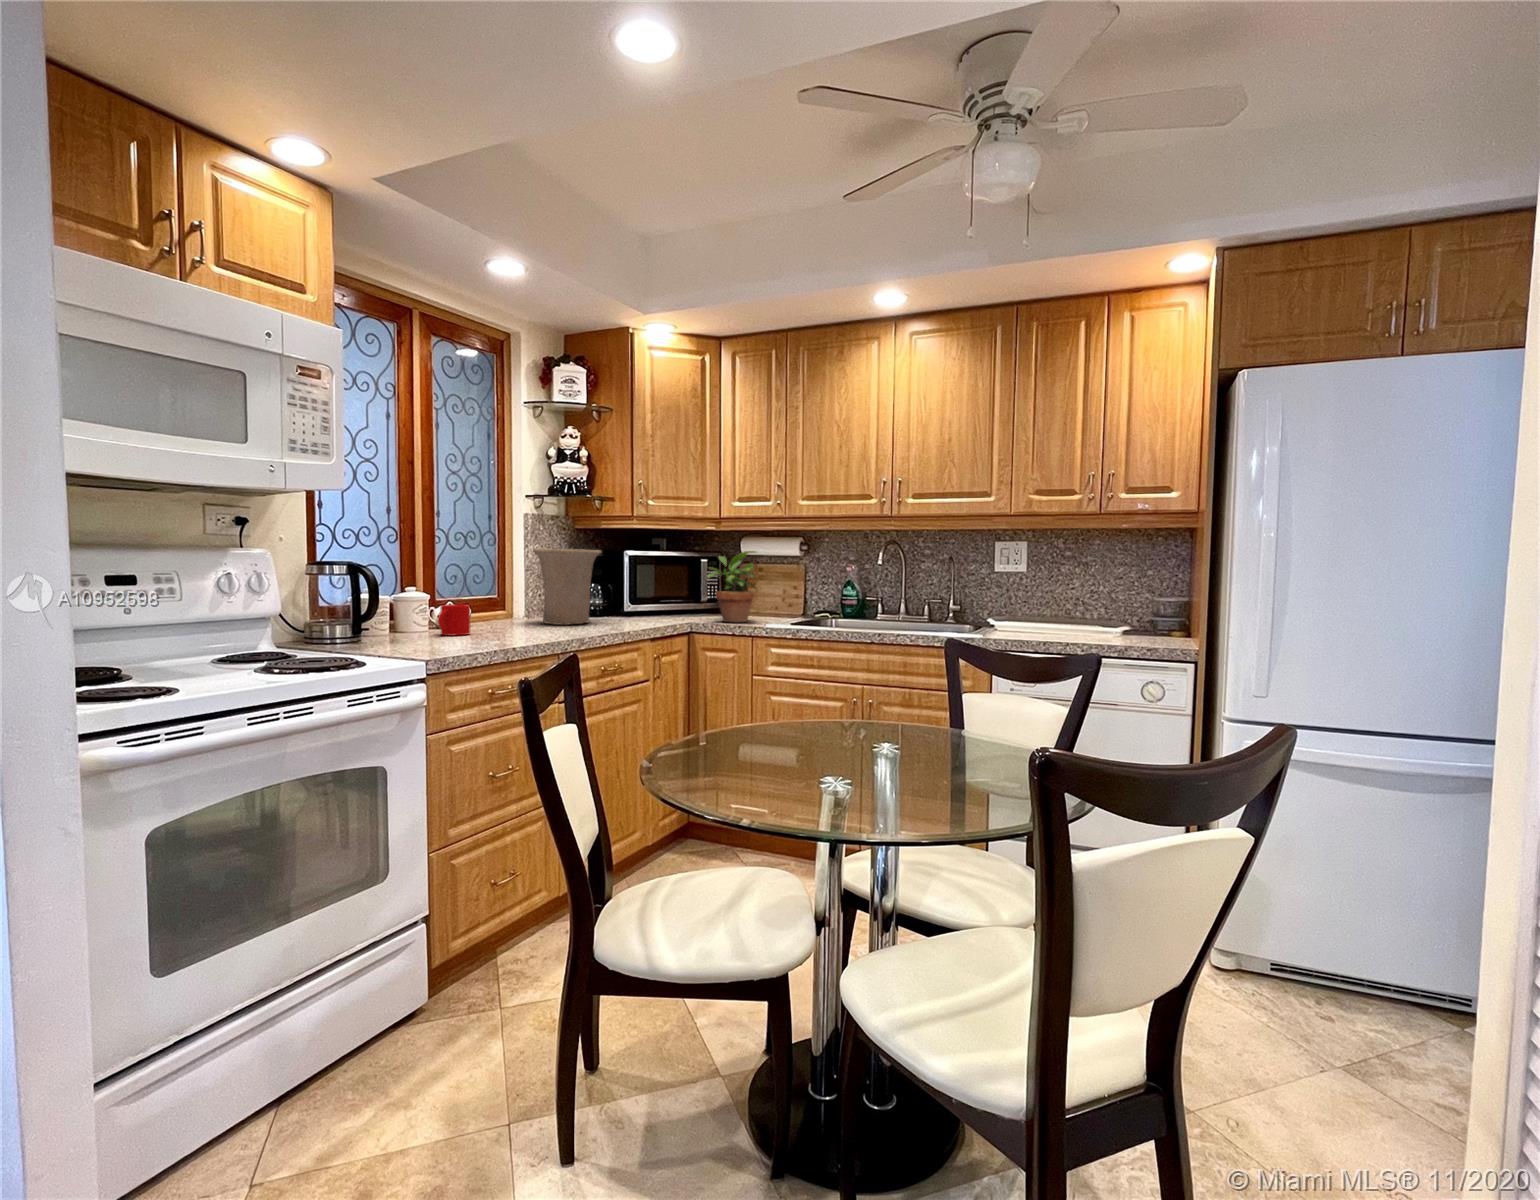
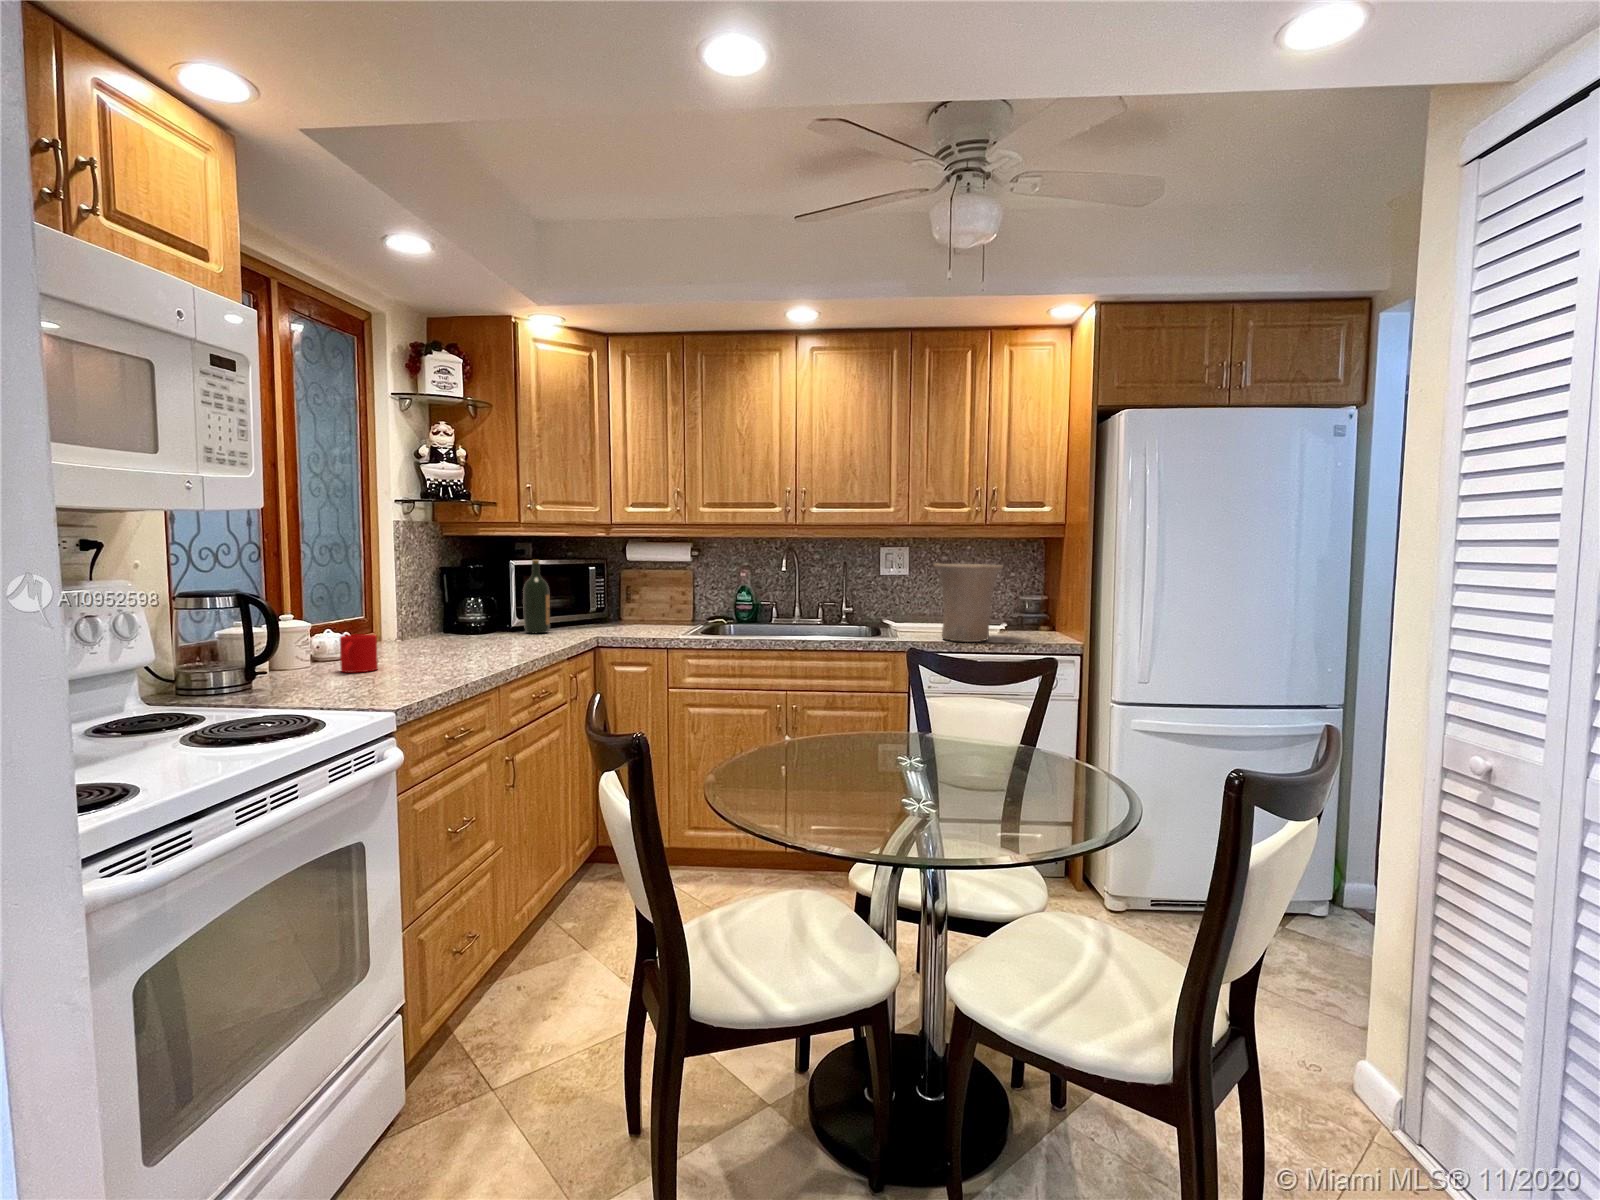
vase: present [533,548,602,625] -> present [934,563,1003,642]
wine bottle: none [636,549,659,617] -> present [523,560,550,633]
potted plant: present [707,551,756,622] -> none [612,560,670,636]

